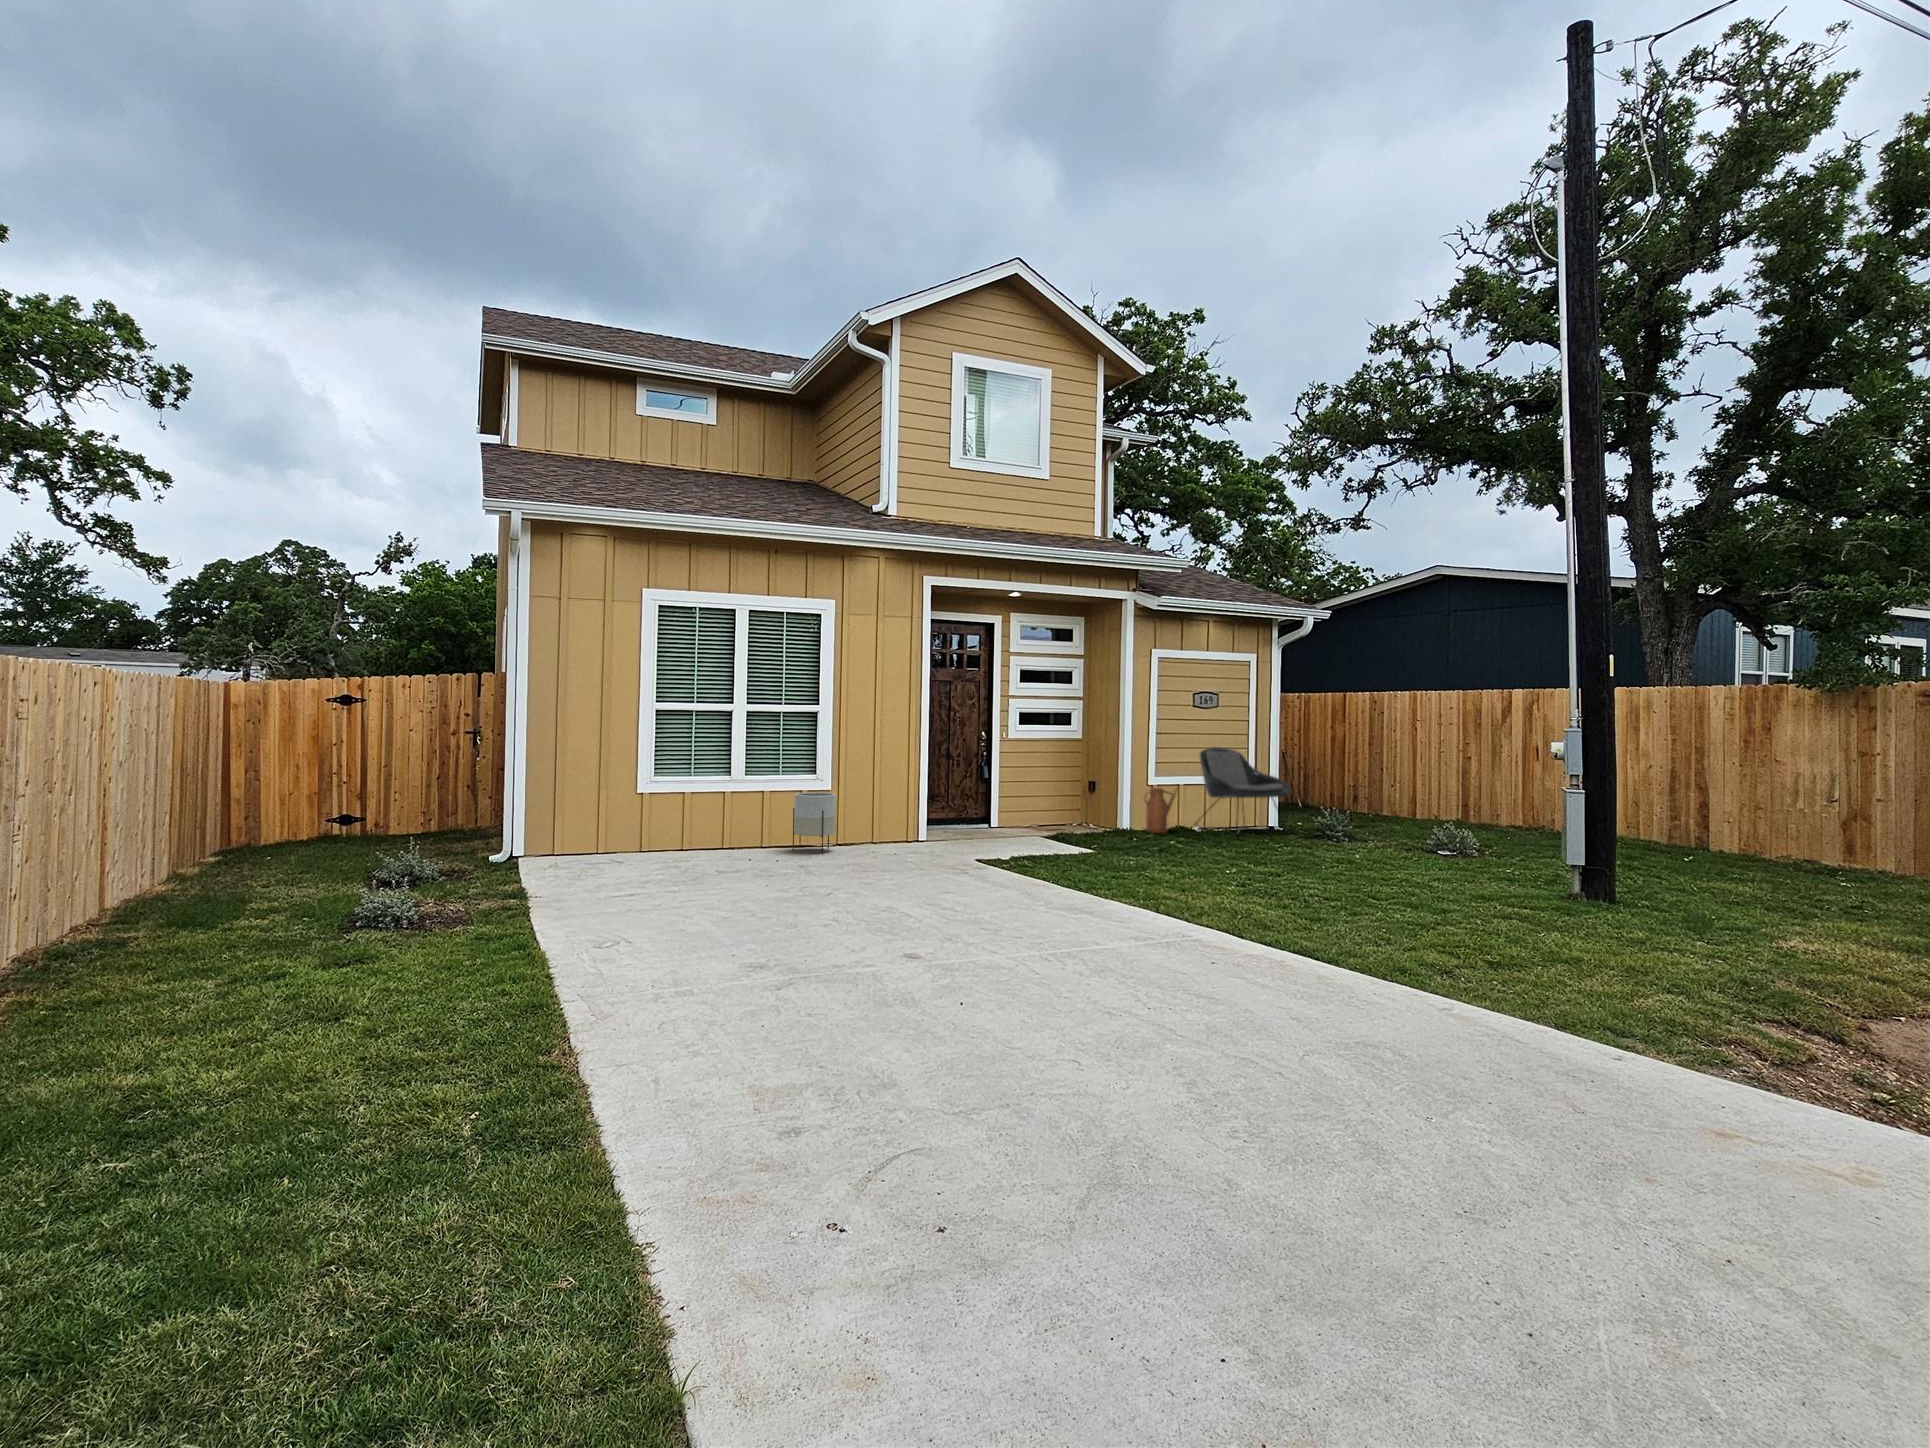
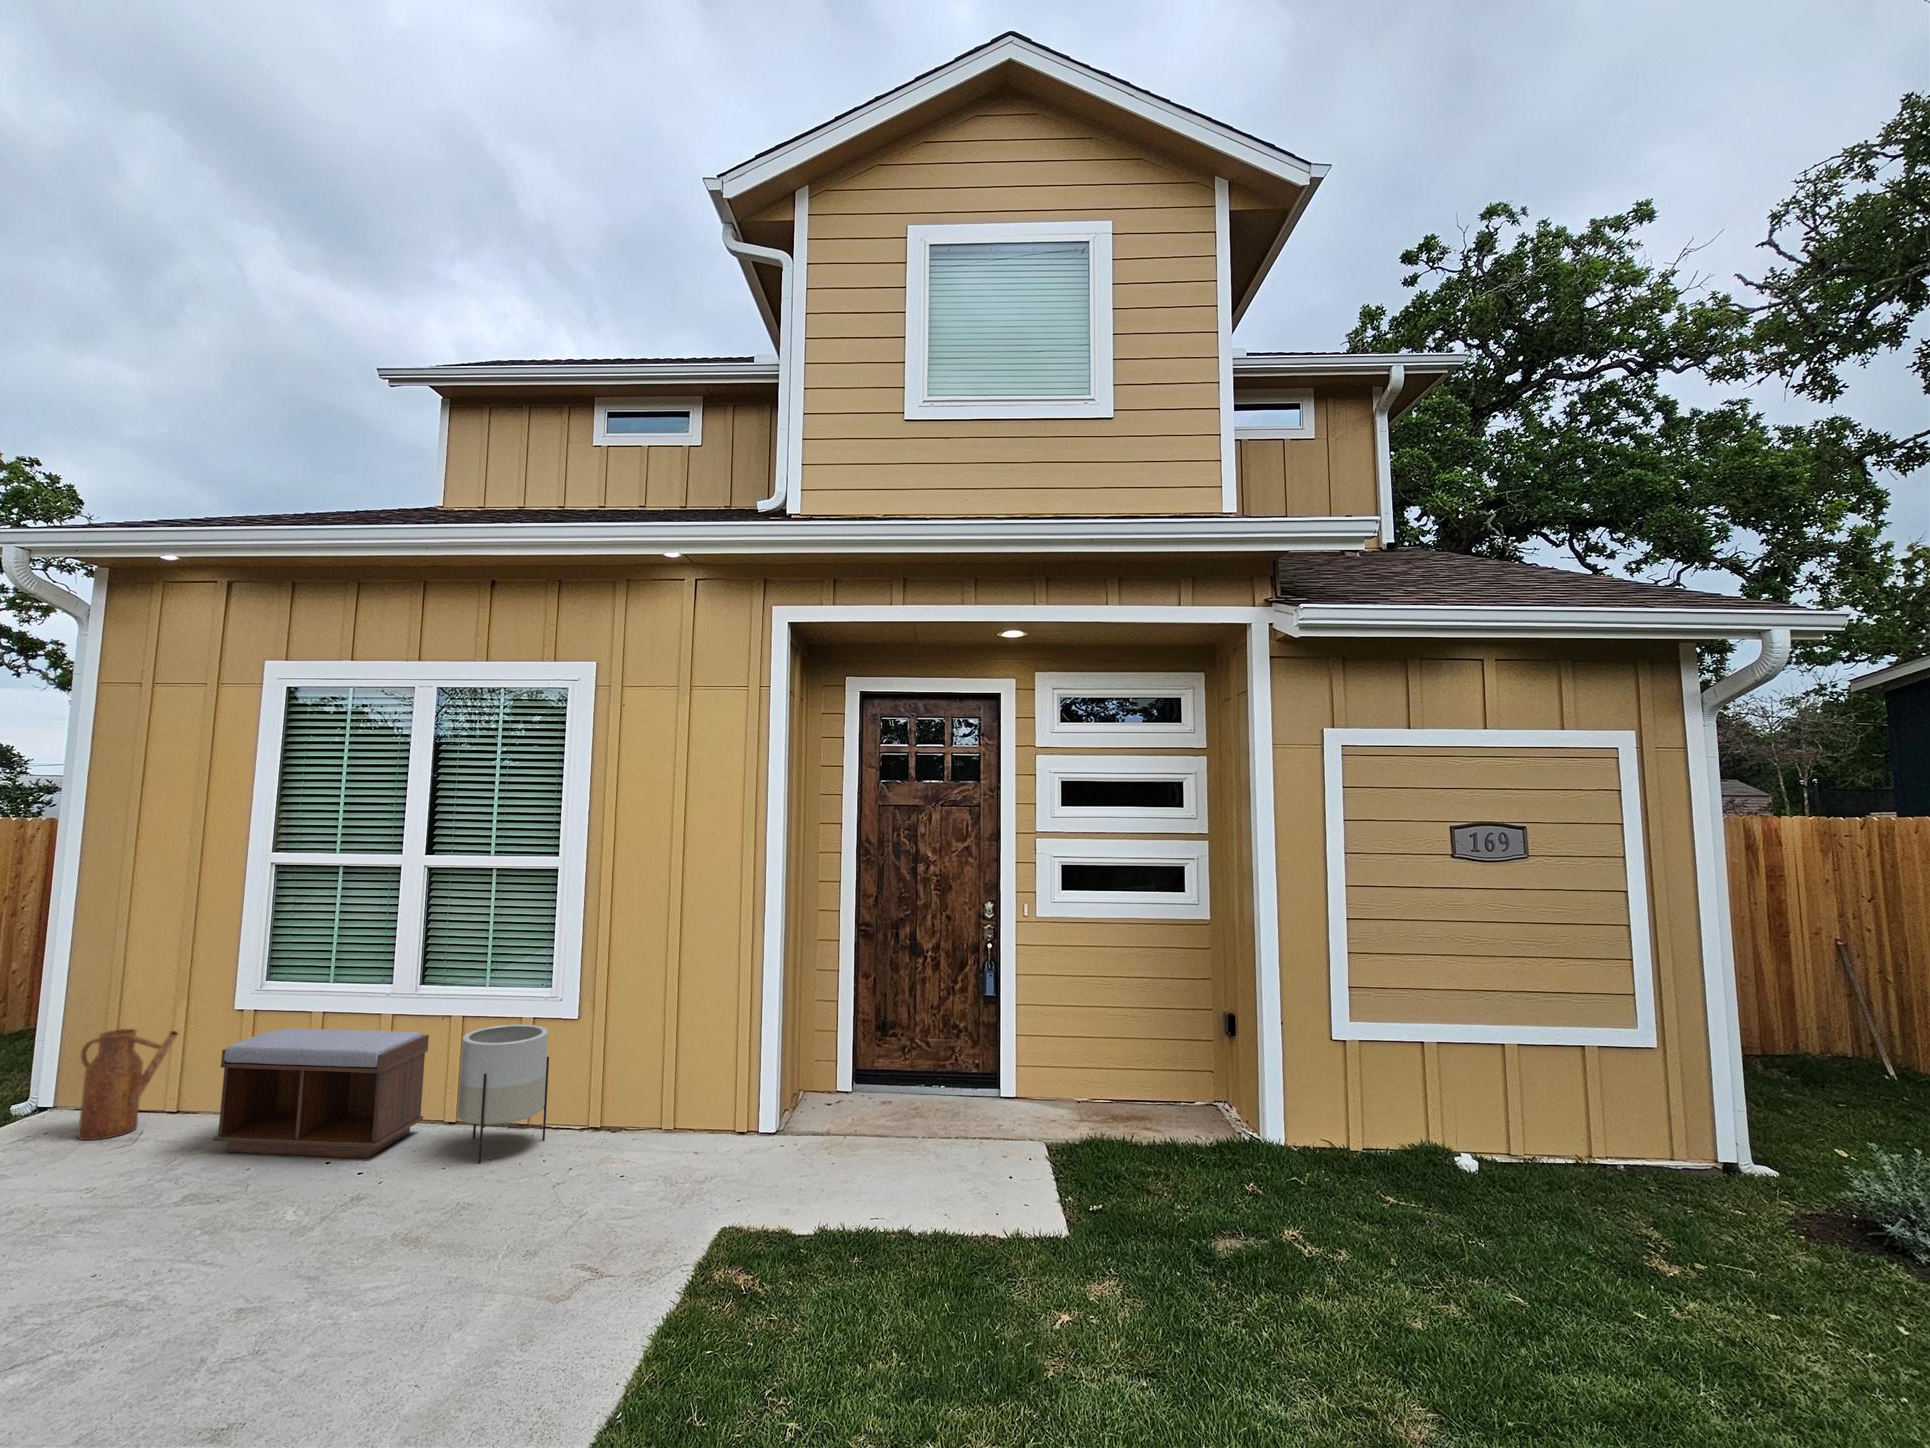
lounge chair: present [1196,747,1291,835] -> none [1463,963,1744,1236]
watering can: present [1144,787,1178,833] -> present [77,1029,178,1140]
bench: none [672,799,771,860] -> present [214,1029,429,1158]

